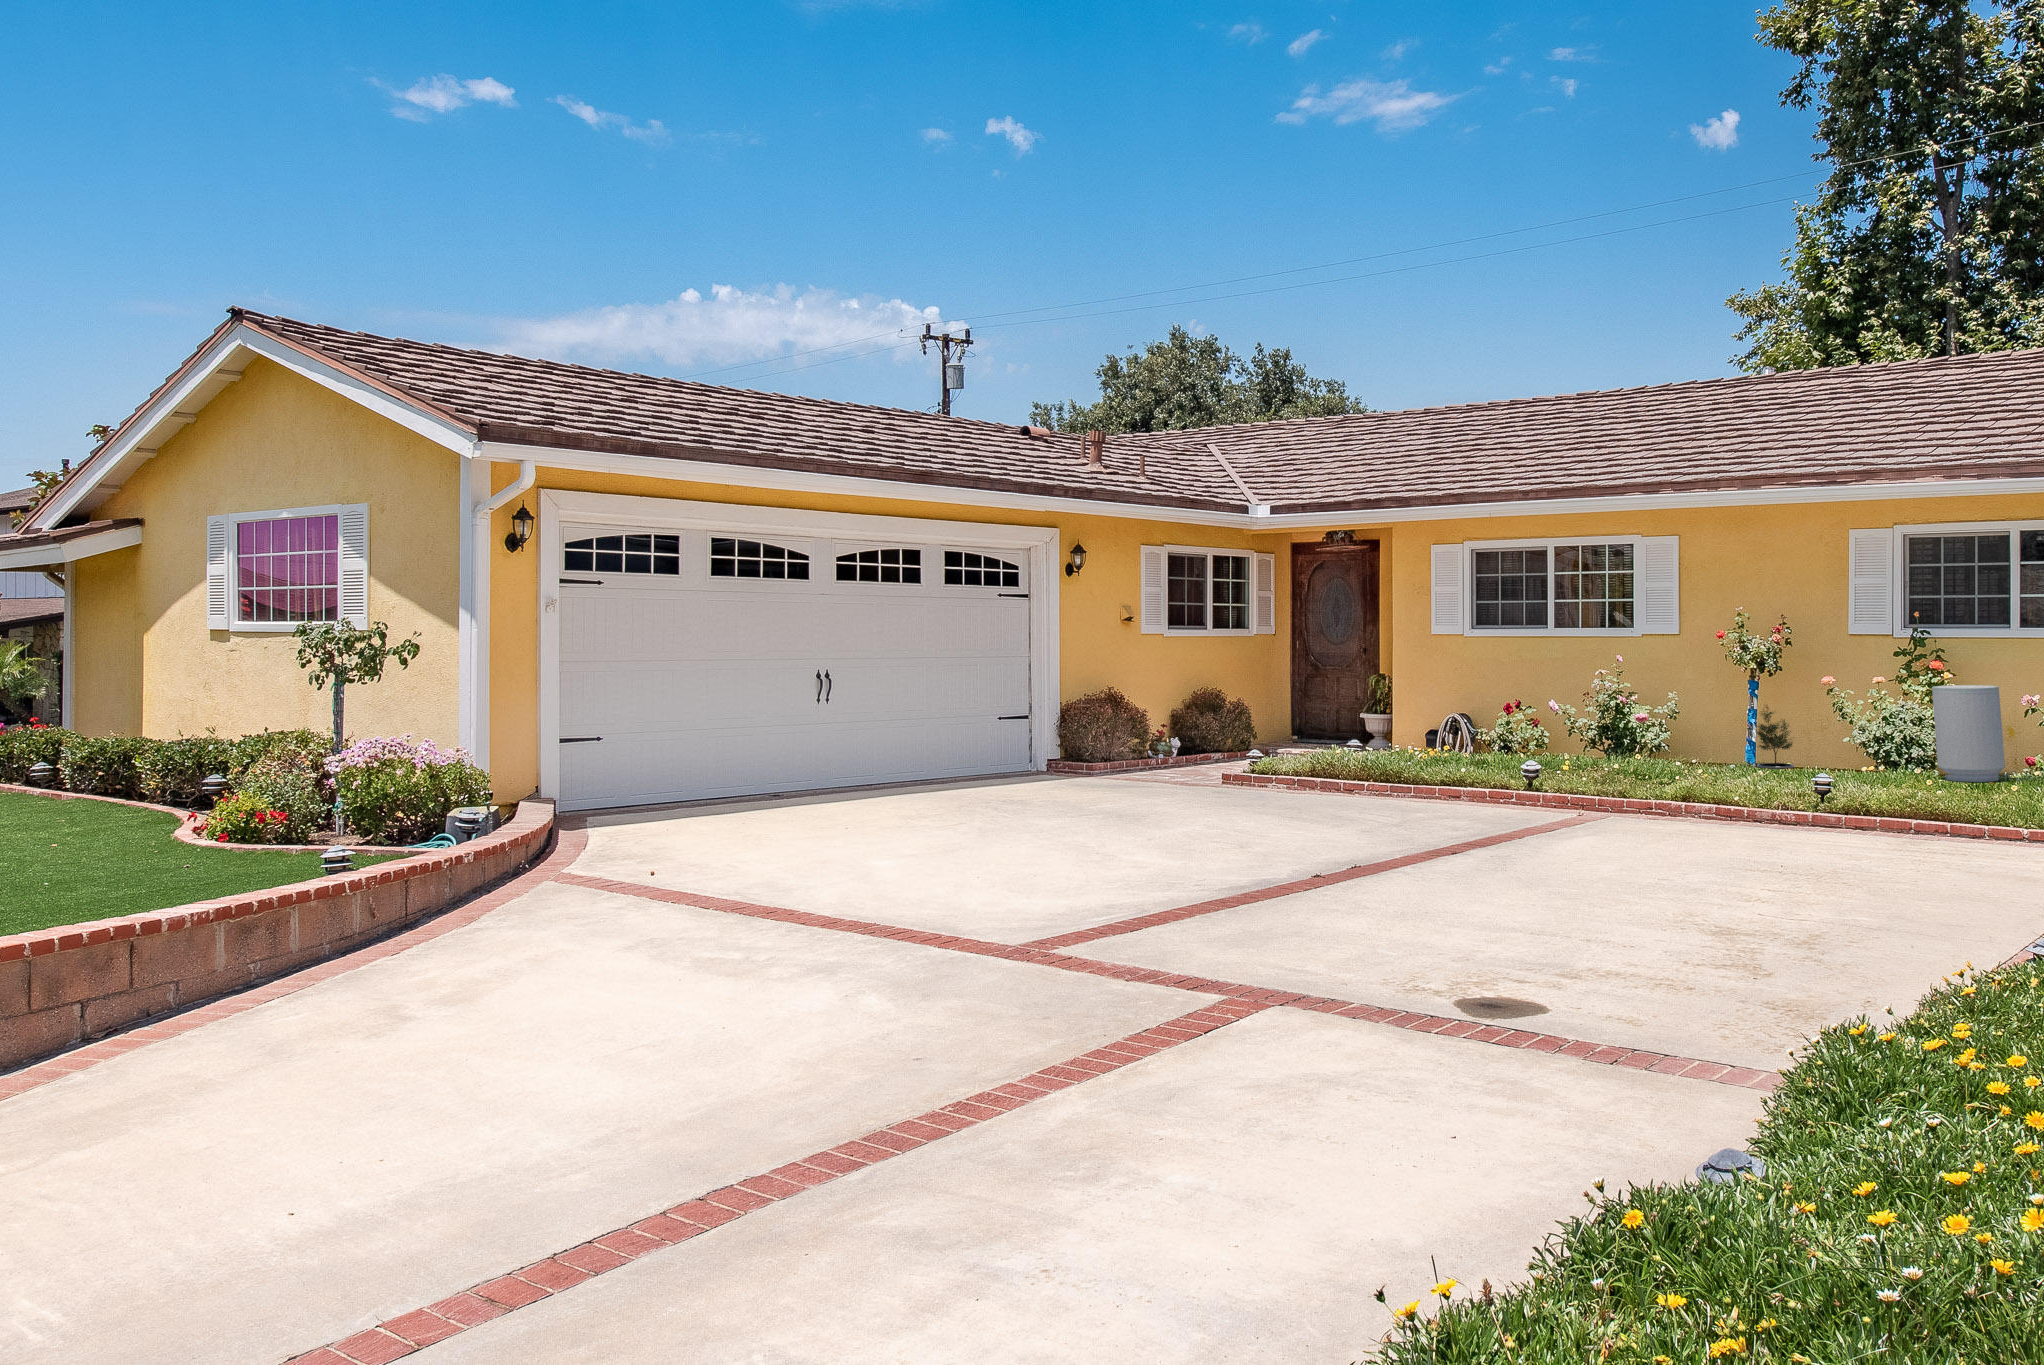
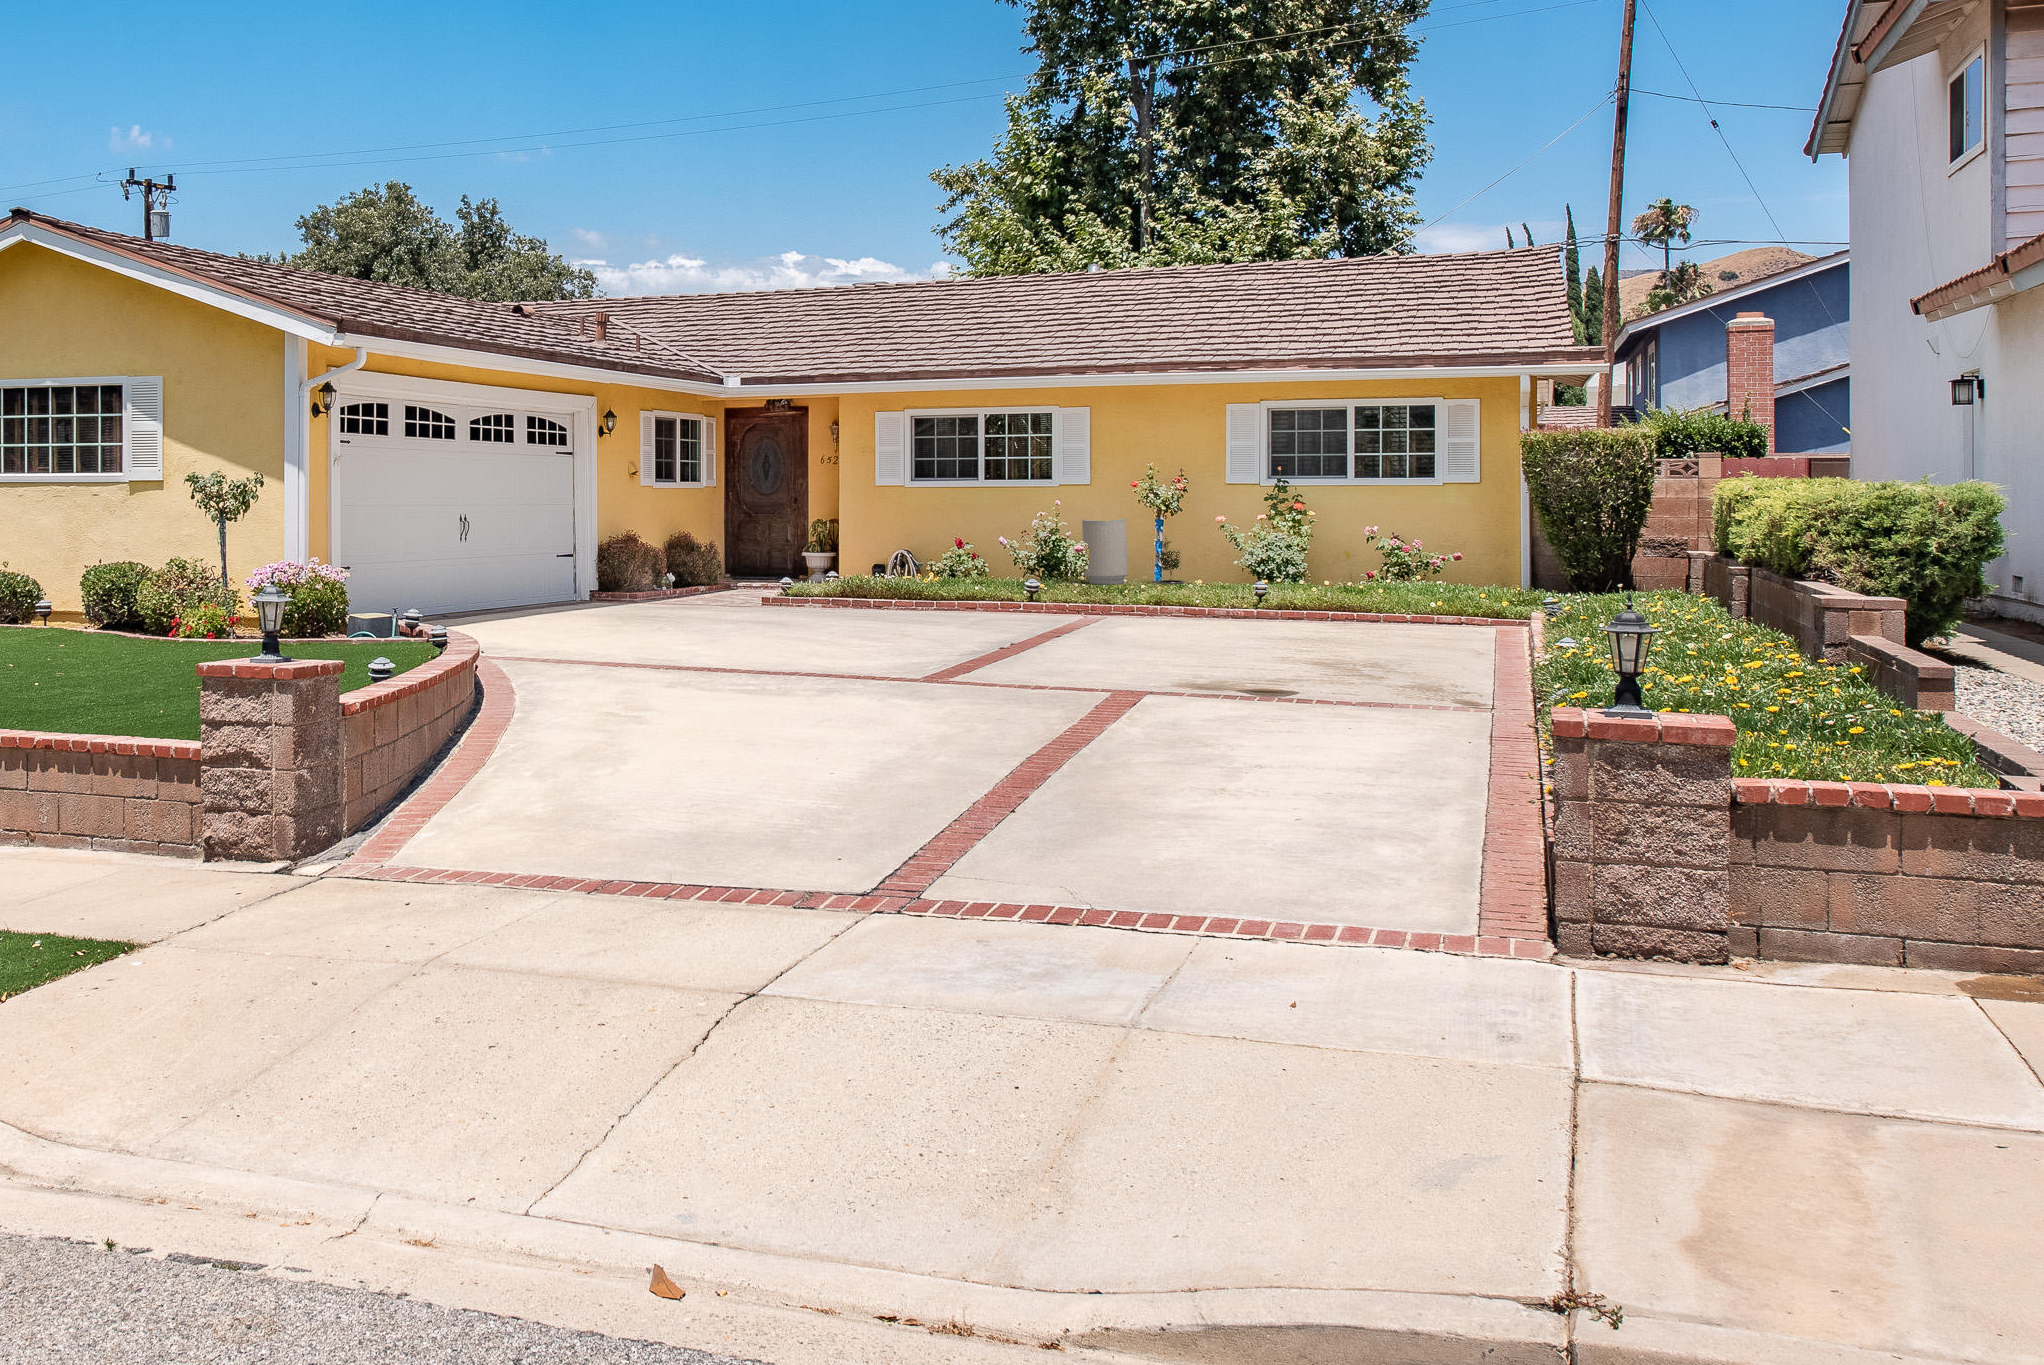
trash can: present [1932,685,2005,782] -> present [1082,518,1128,584]

